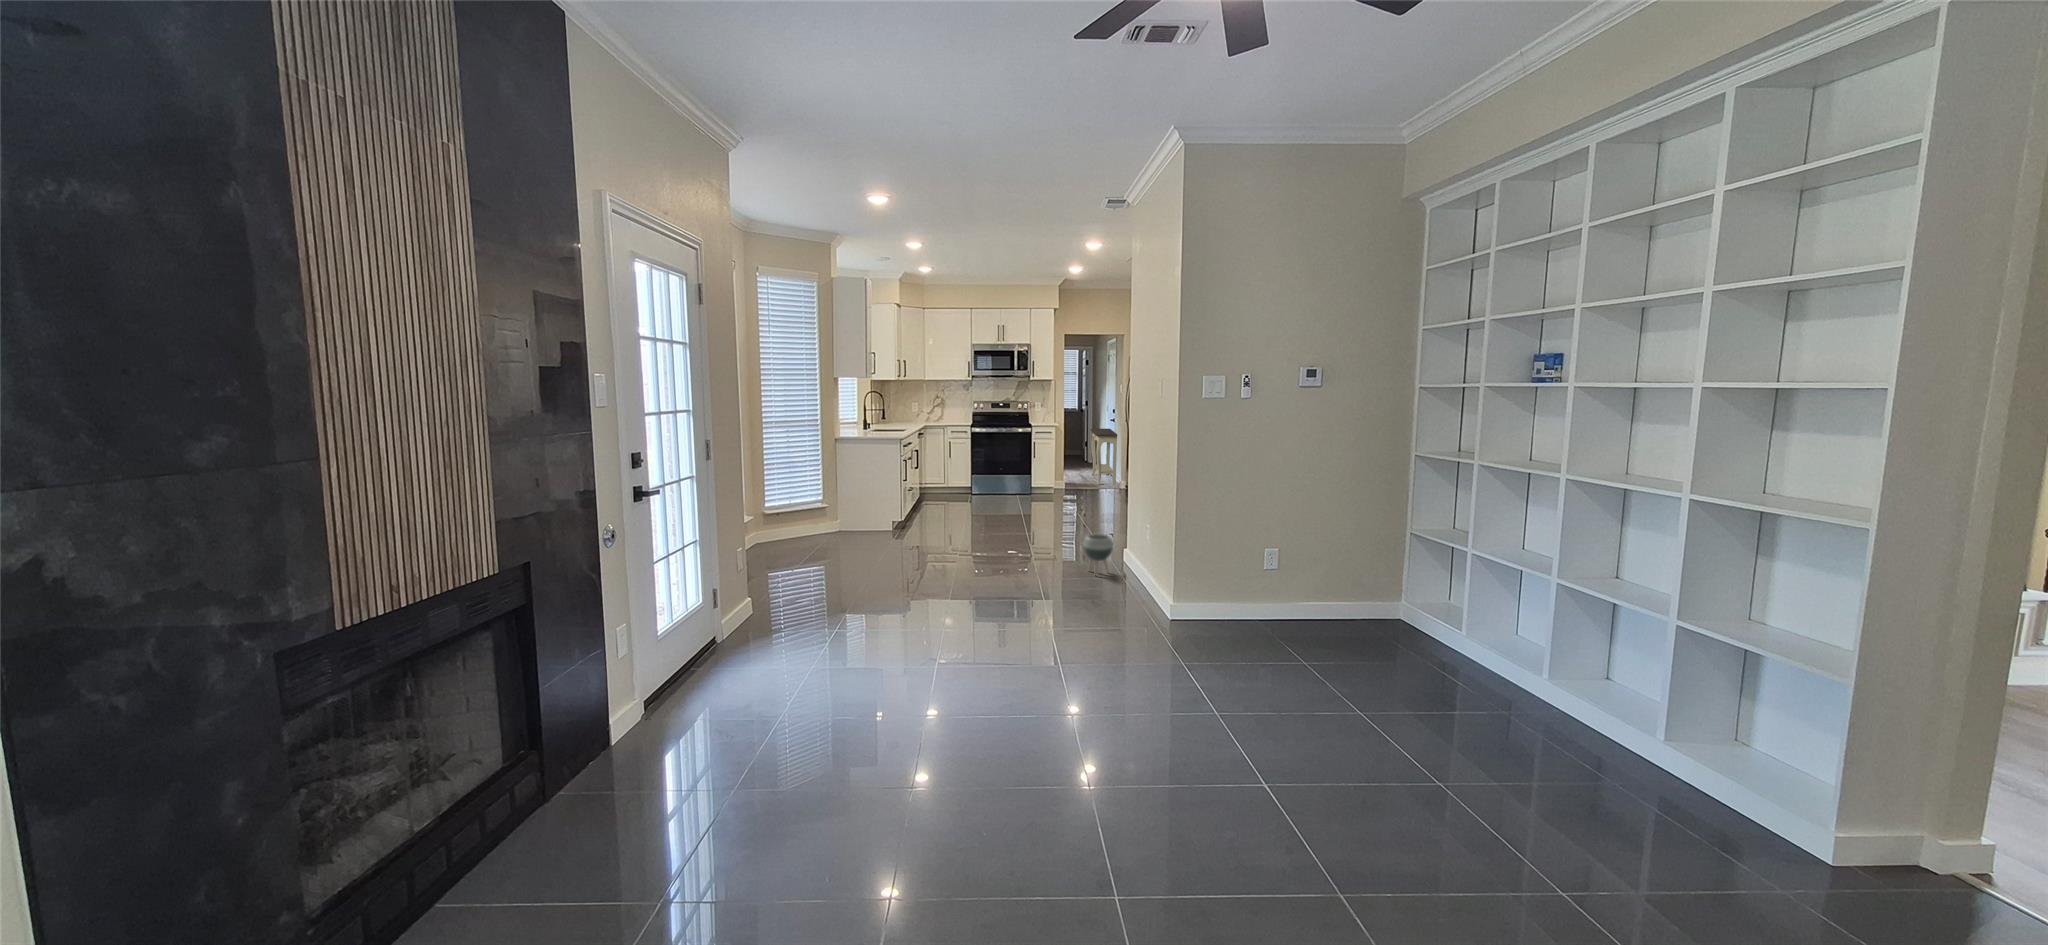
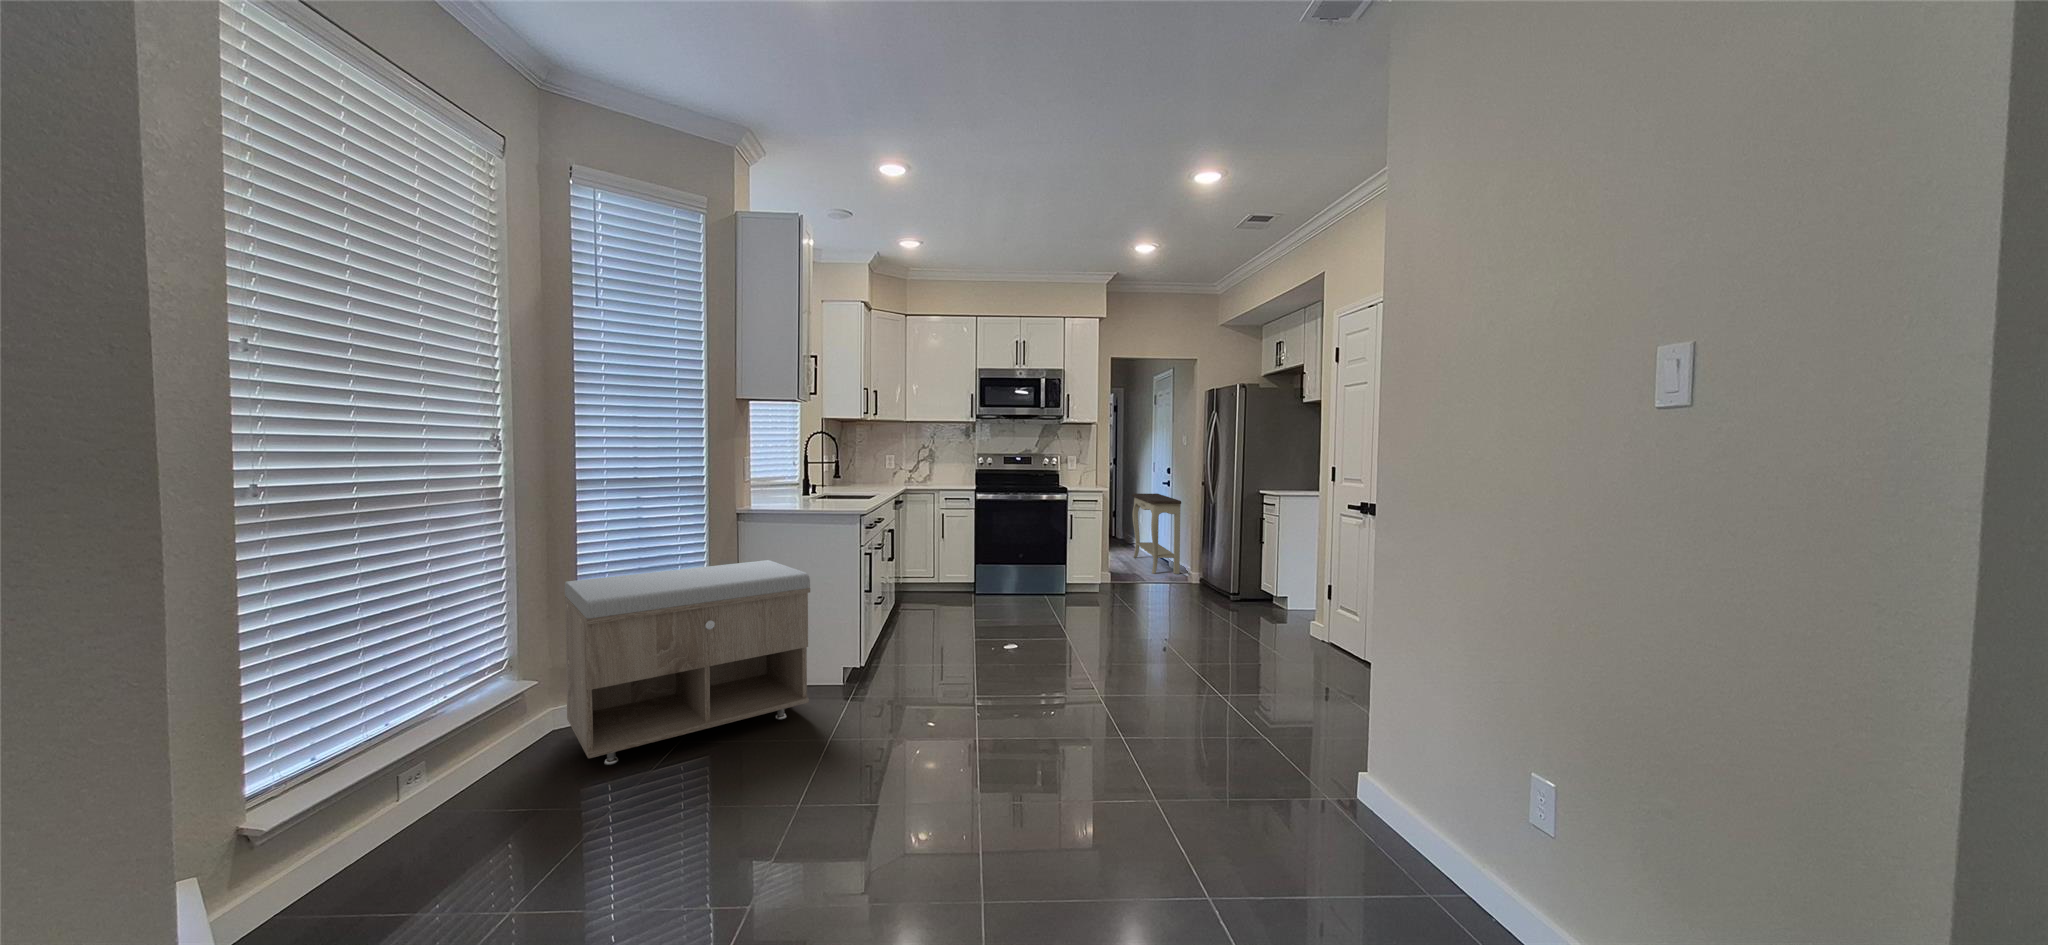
storage bench: none [765,464,877,550] -> present [565,560,810,765]
planter: present [1083,534,1113,575] -> none [1314,741,1398,864]

